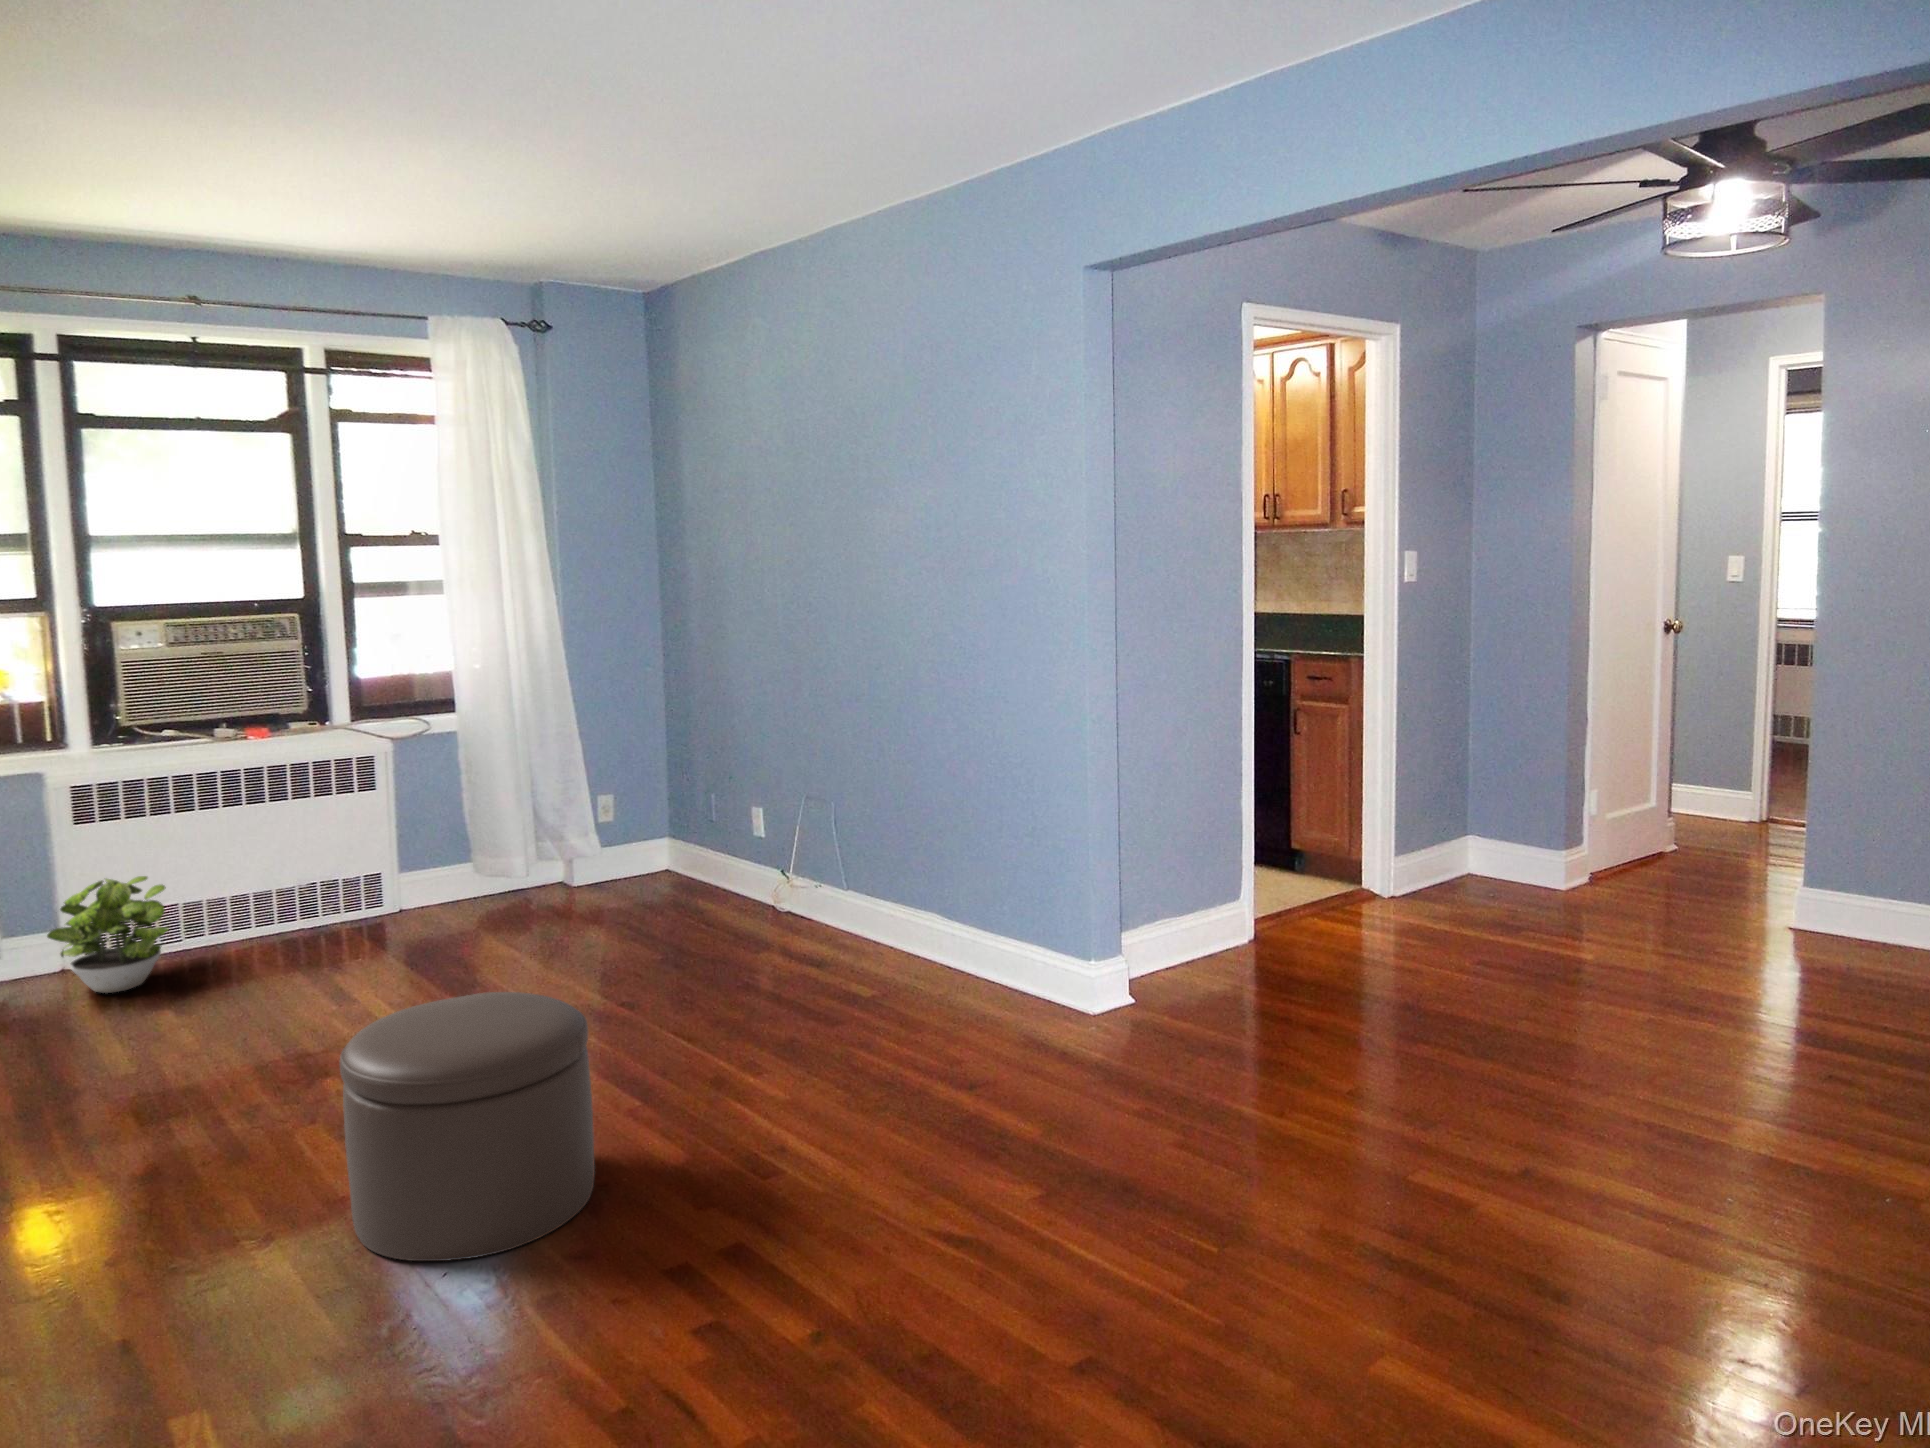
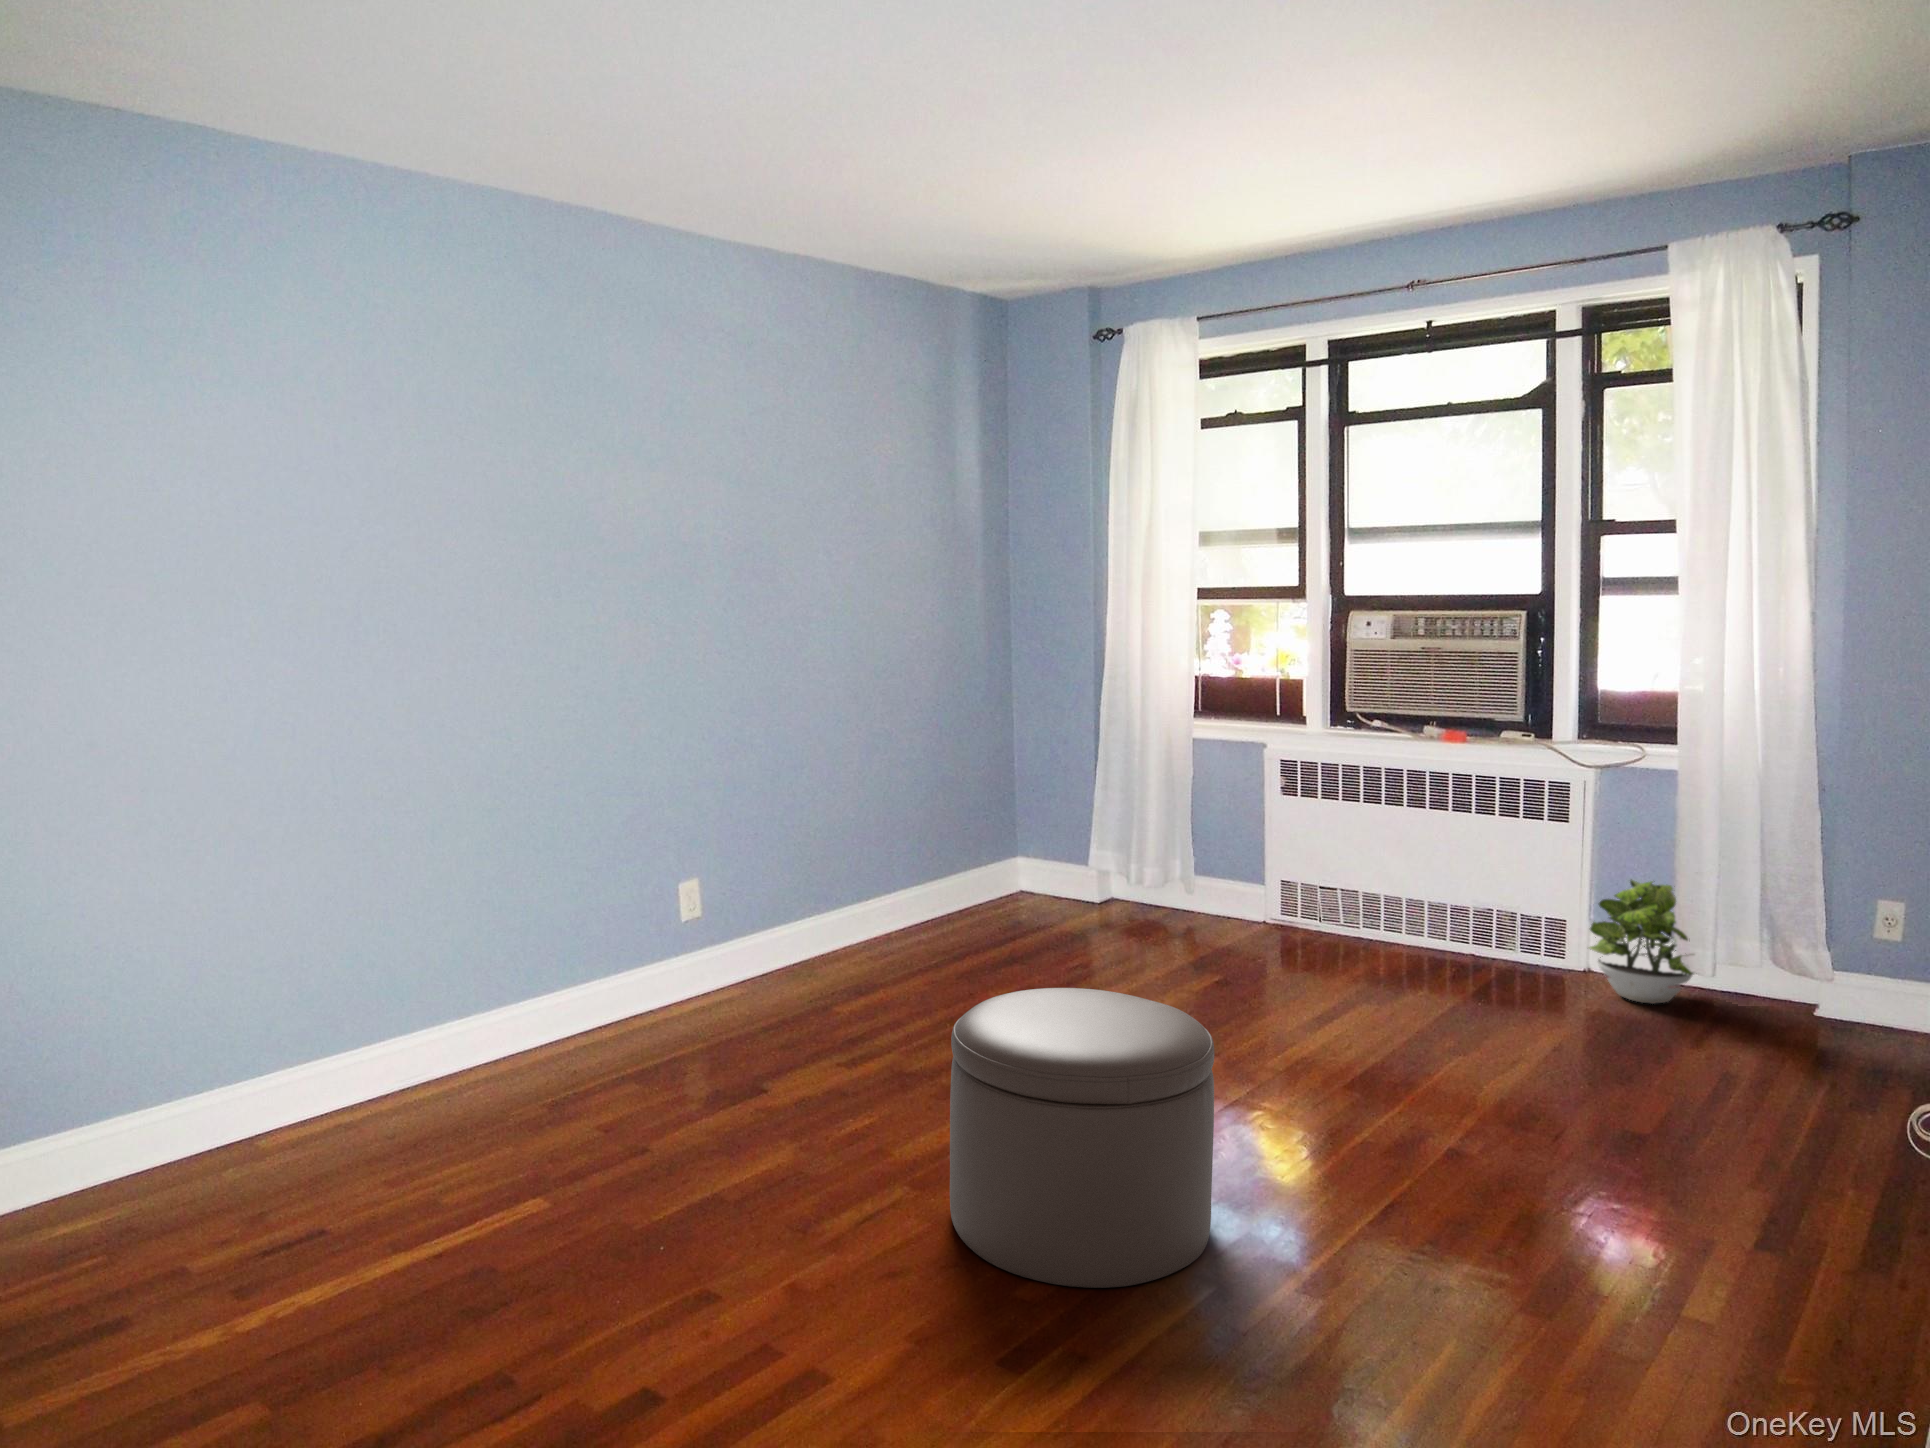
potted plant: present [47,876,169,993] -> present [1589,880,1694,1004]

